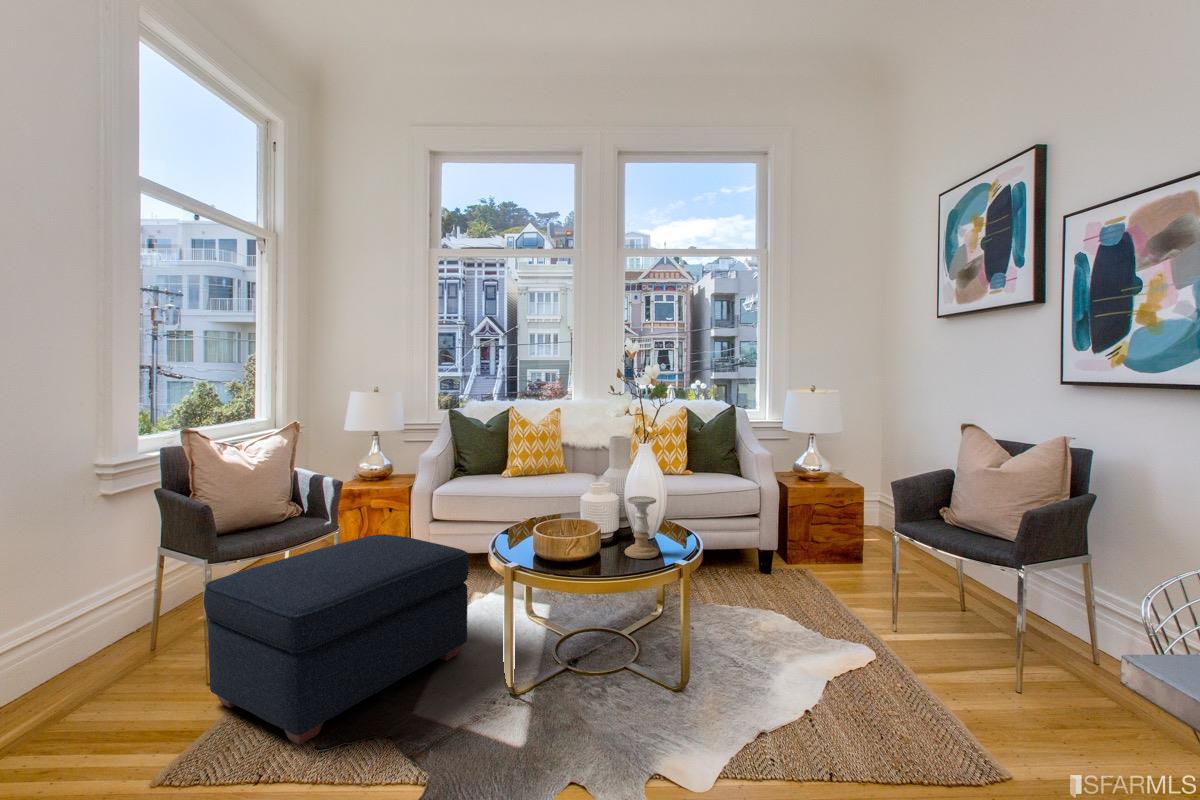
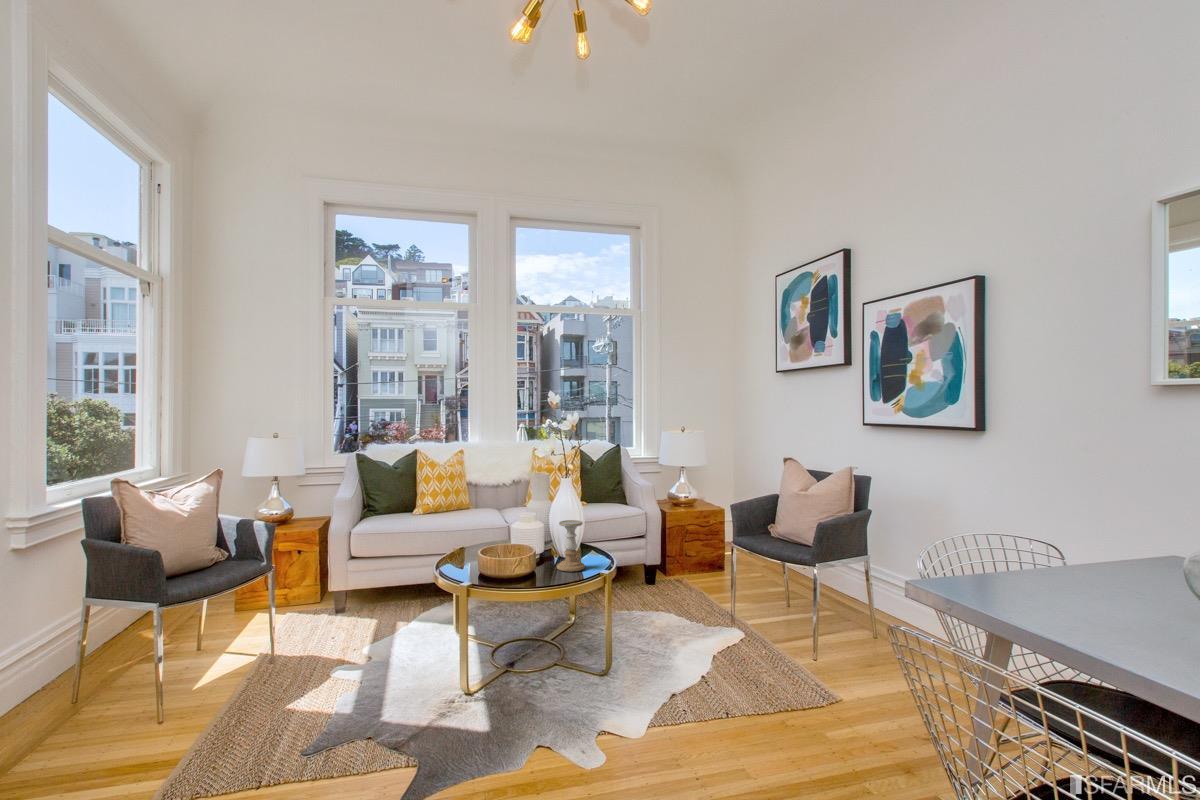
ottoman: present [204,534,469,745] -> none [169,570,415,758]

